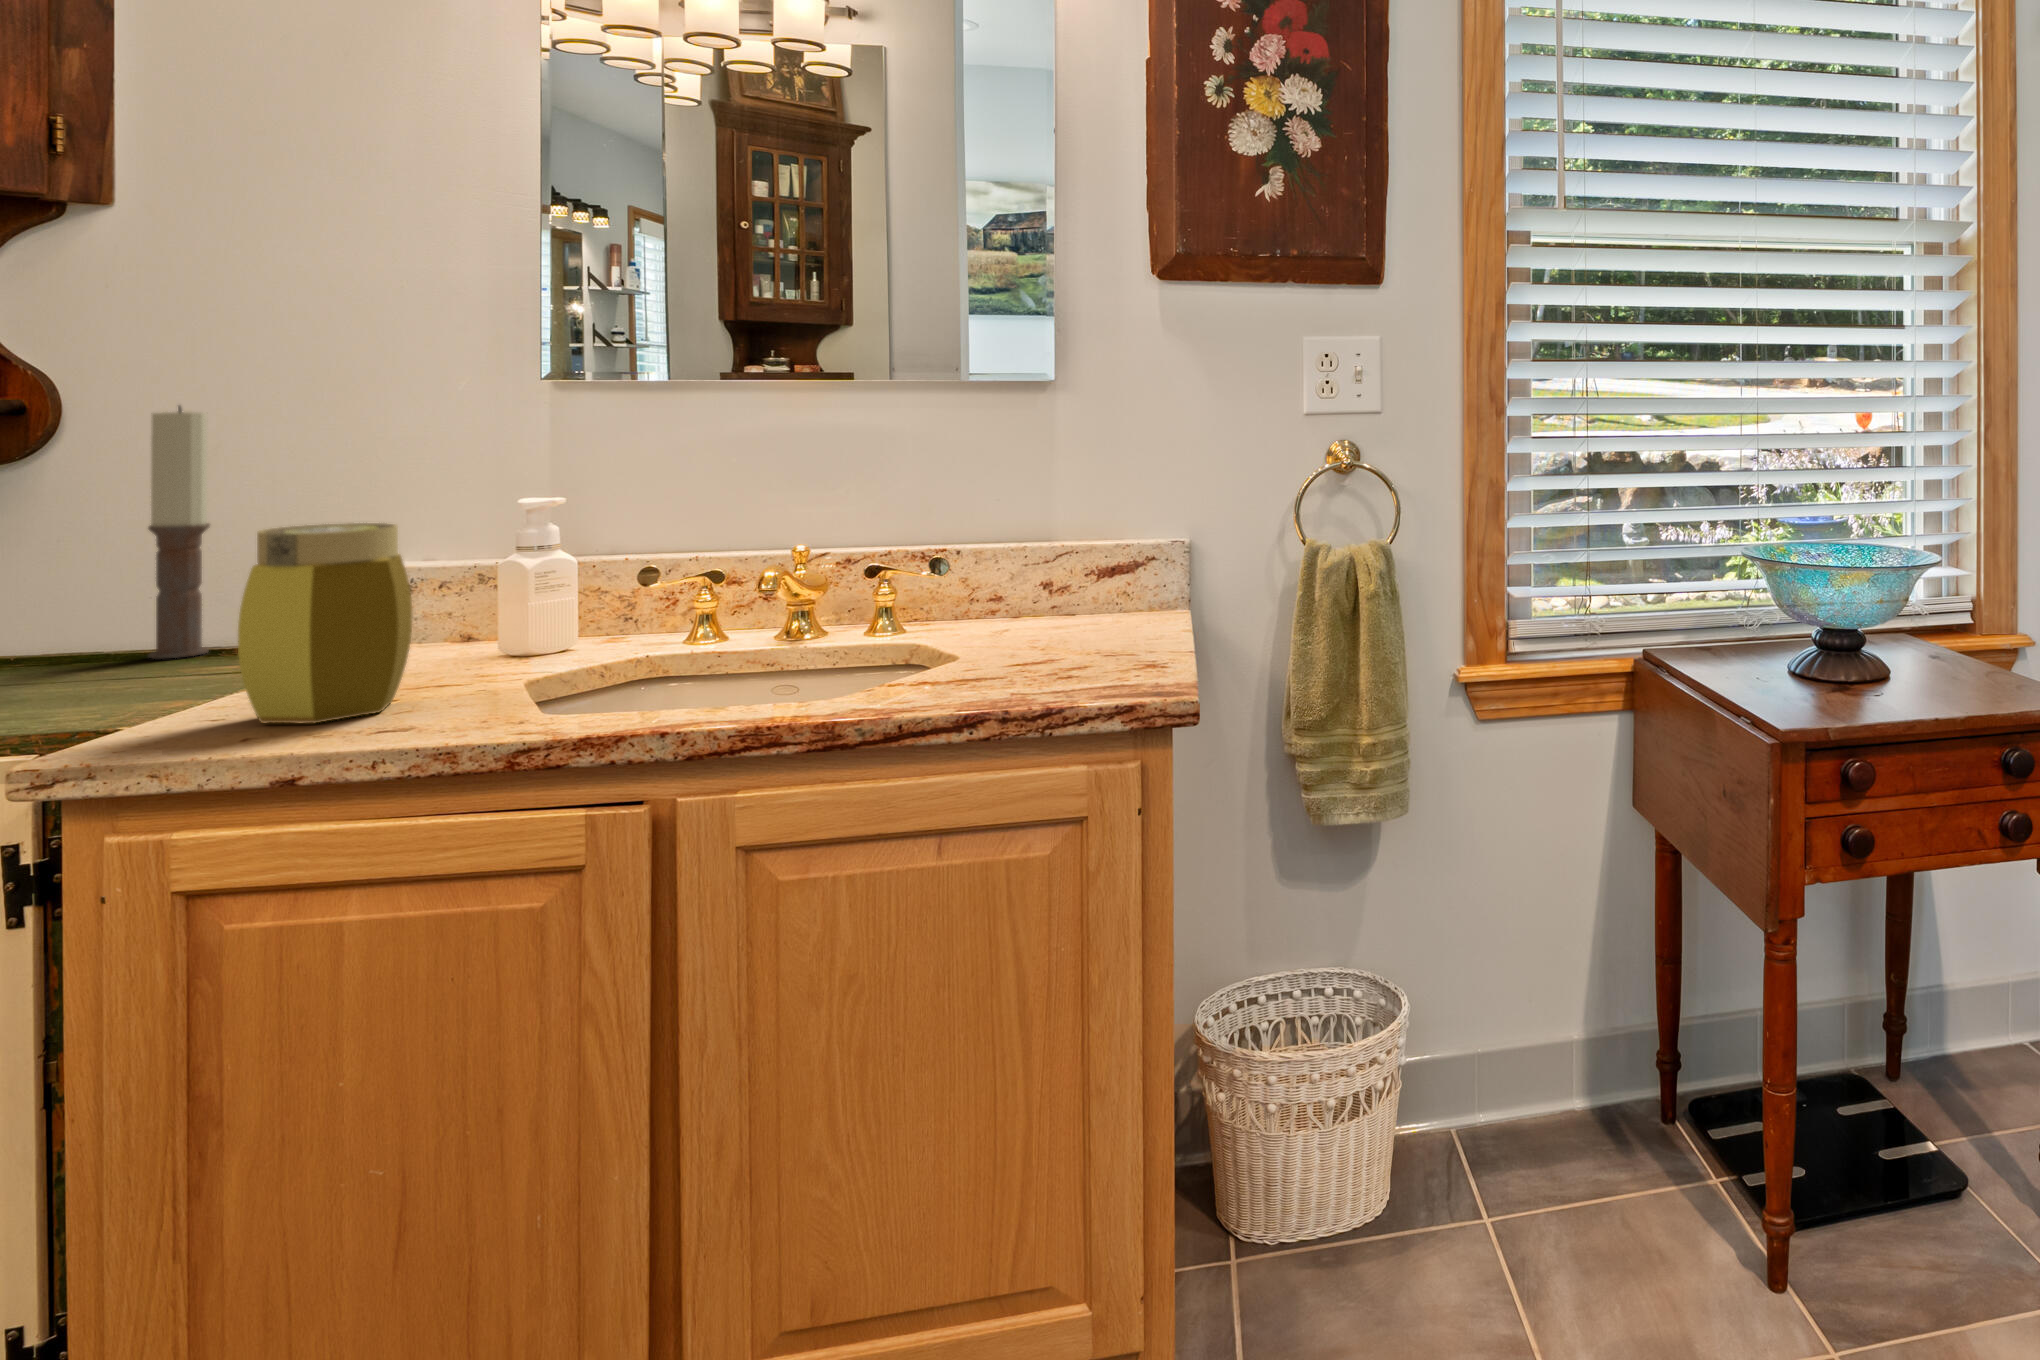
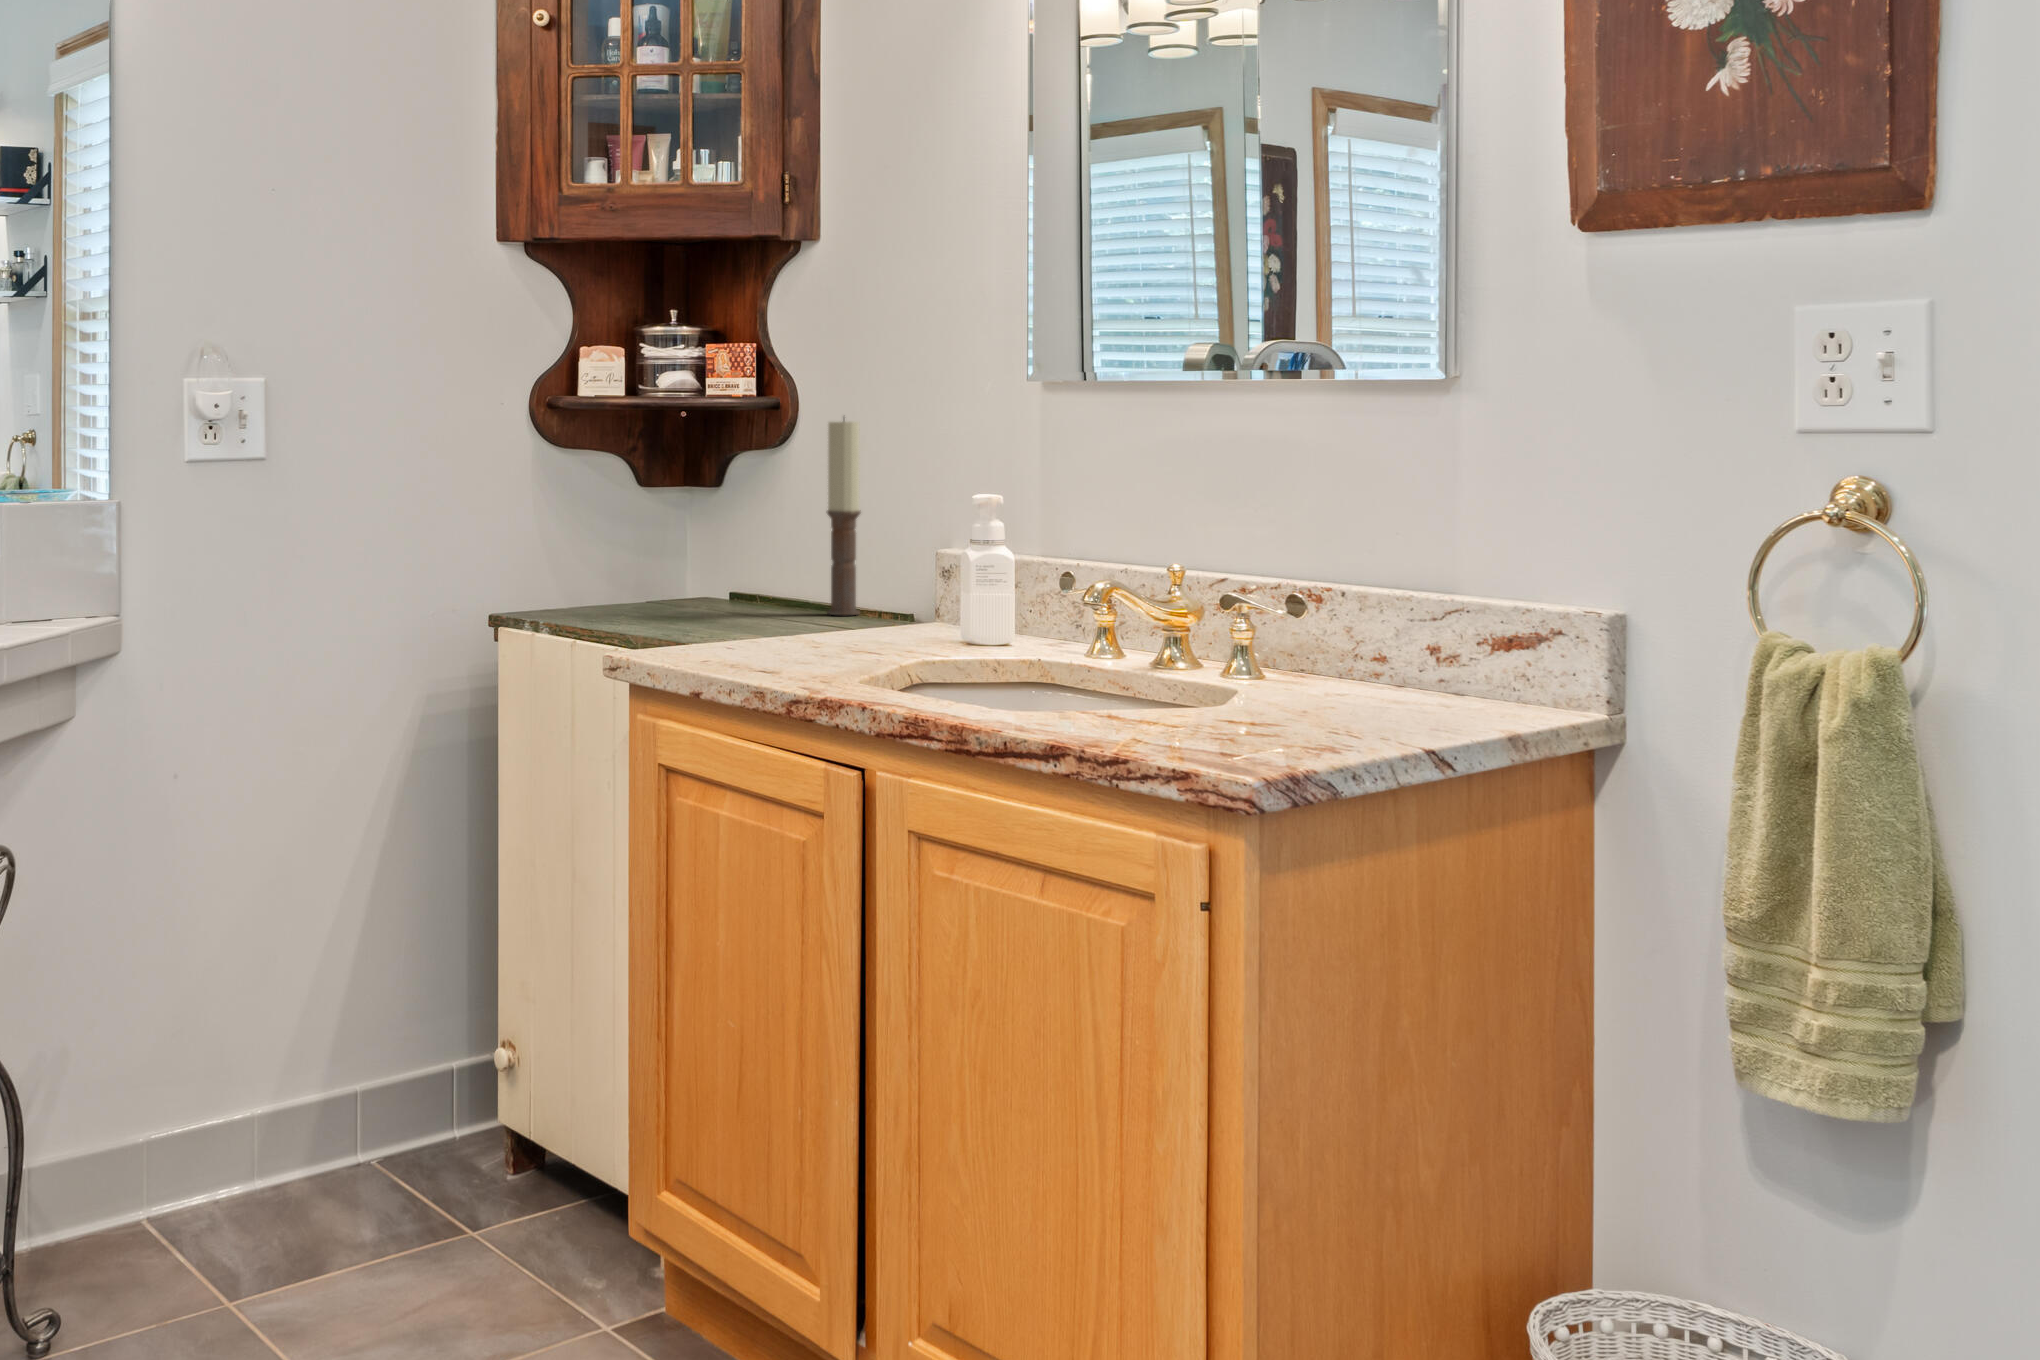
jar: present [238,523,412,723] -> none [717,509,823,661]

